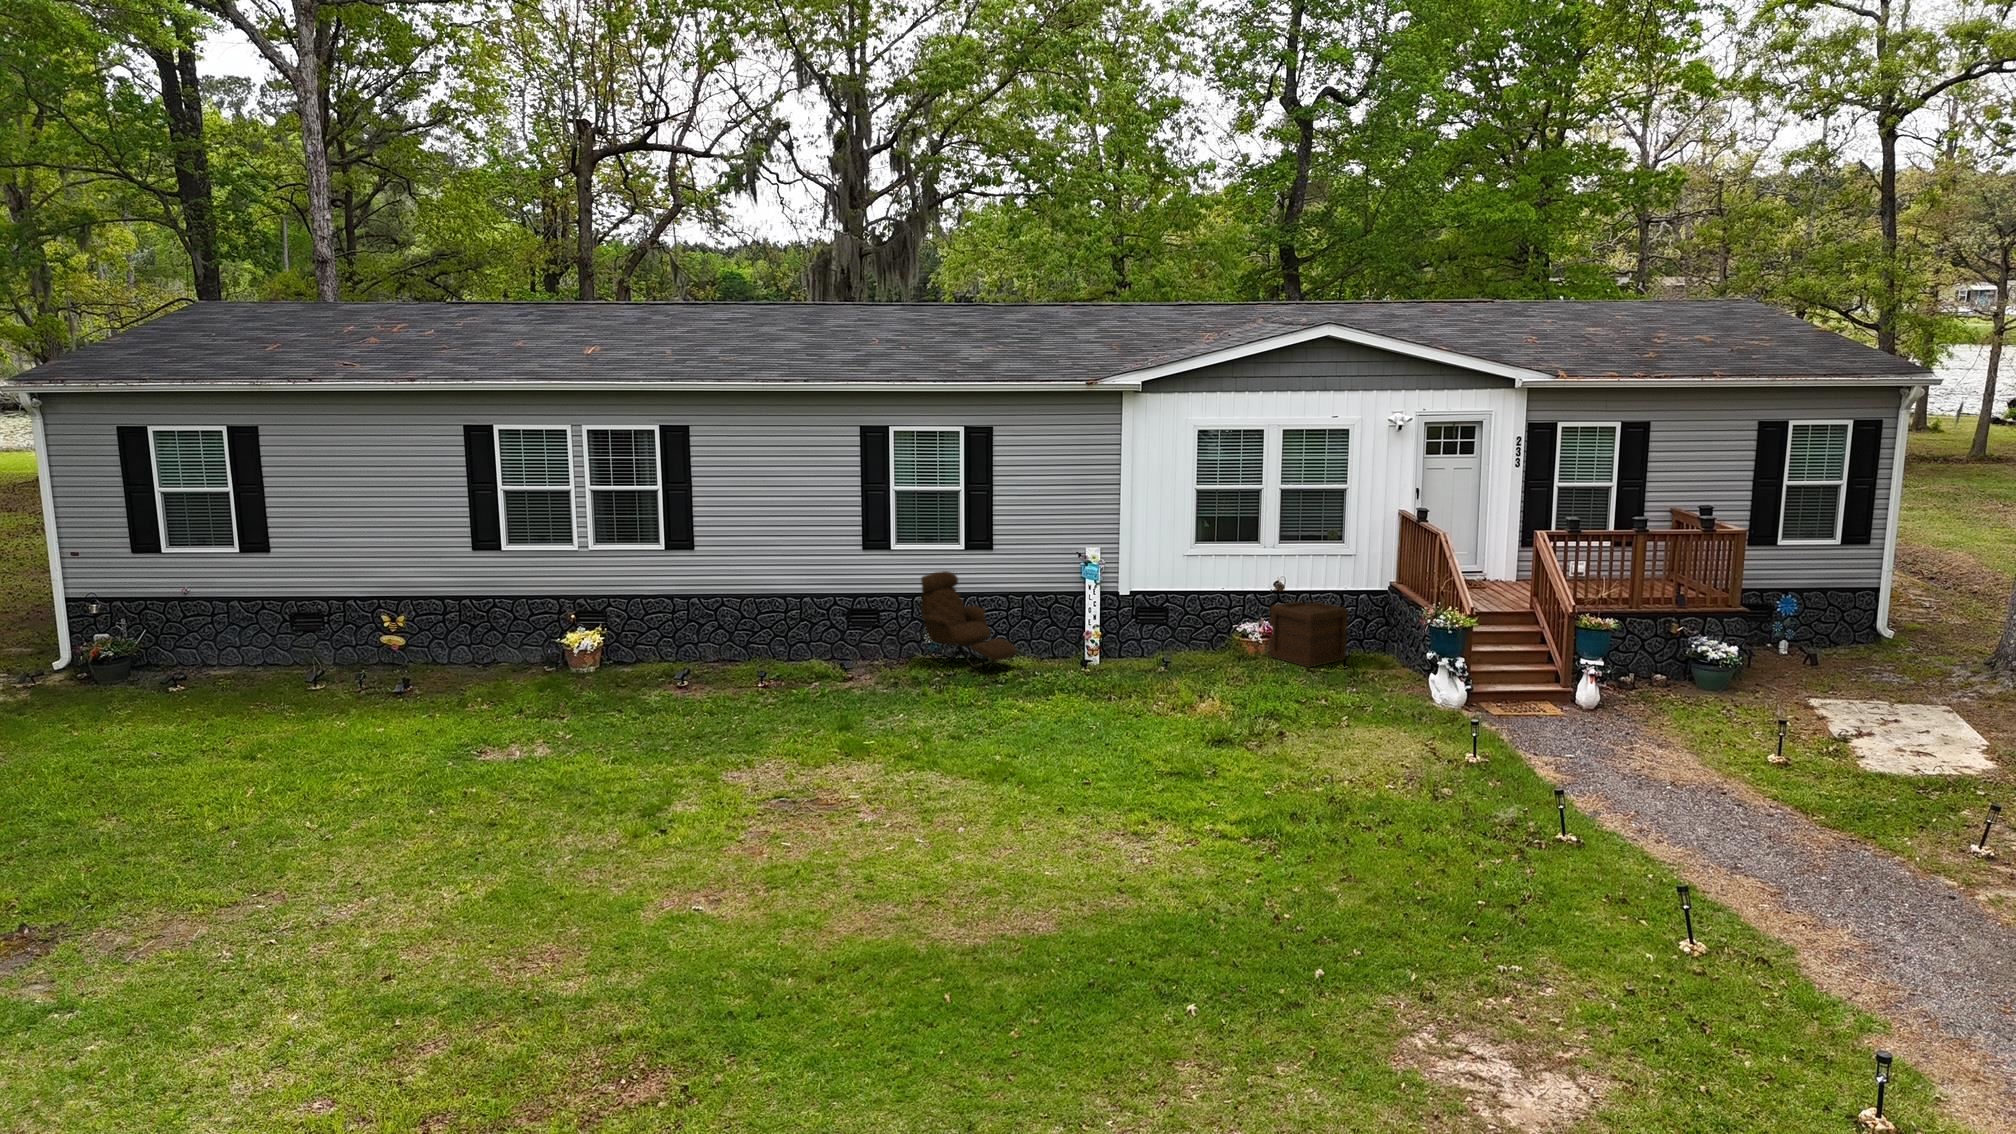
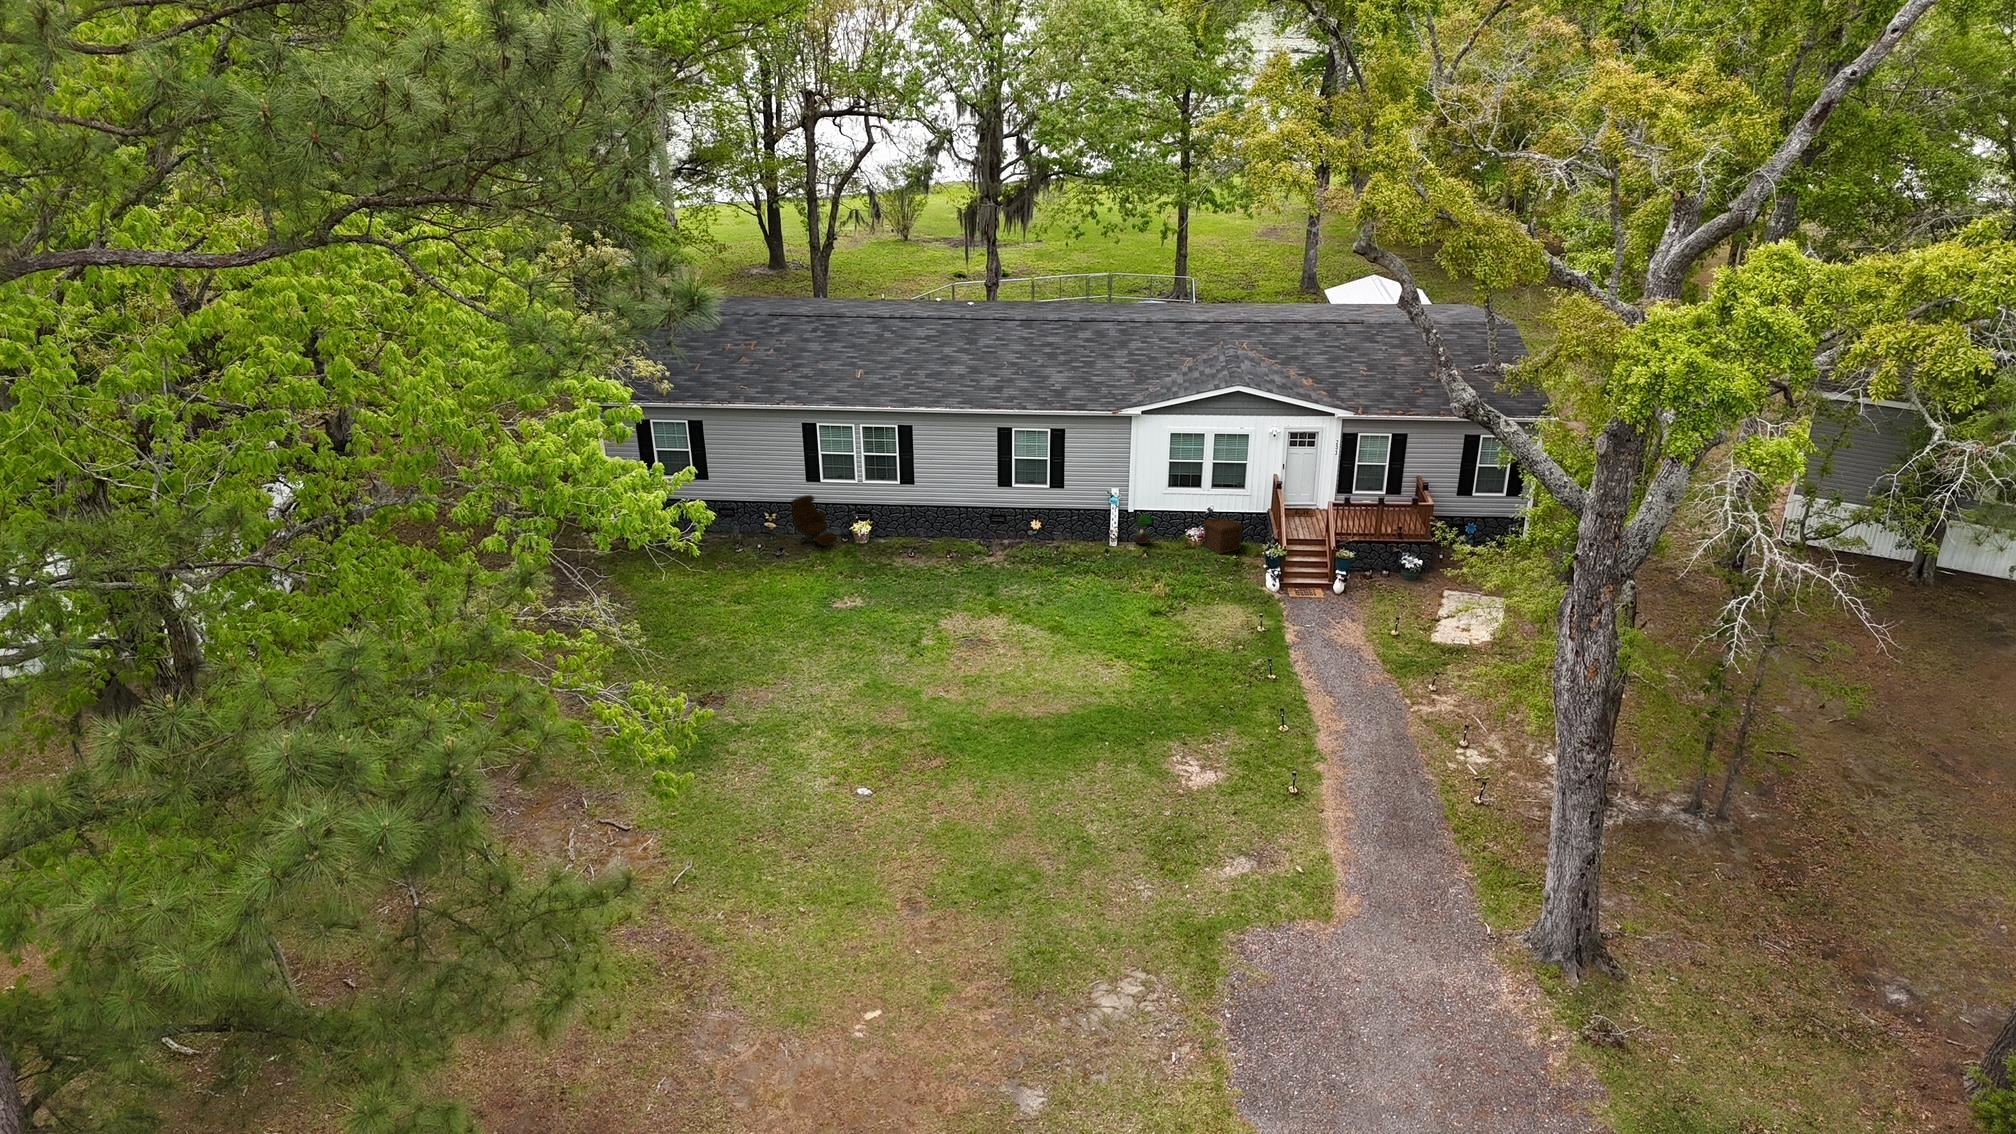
lounge chair: present [921,571,1017,672] -> present [791,495,837,550]
potted tree: none [1131,590,1172,658] -> present [1134,515,1151,544]

